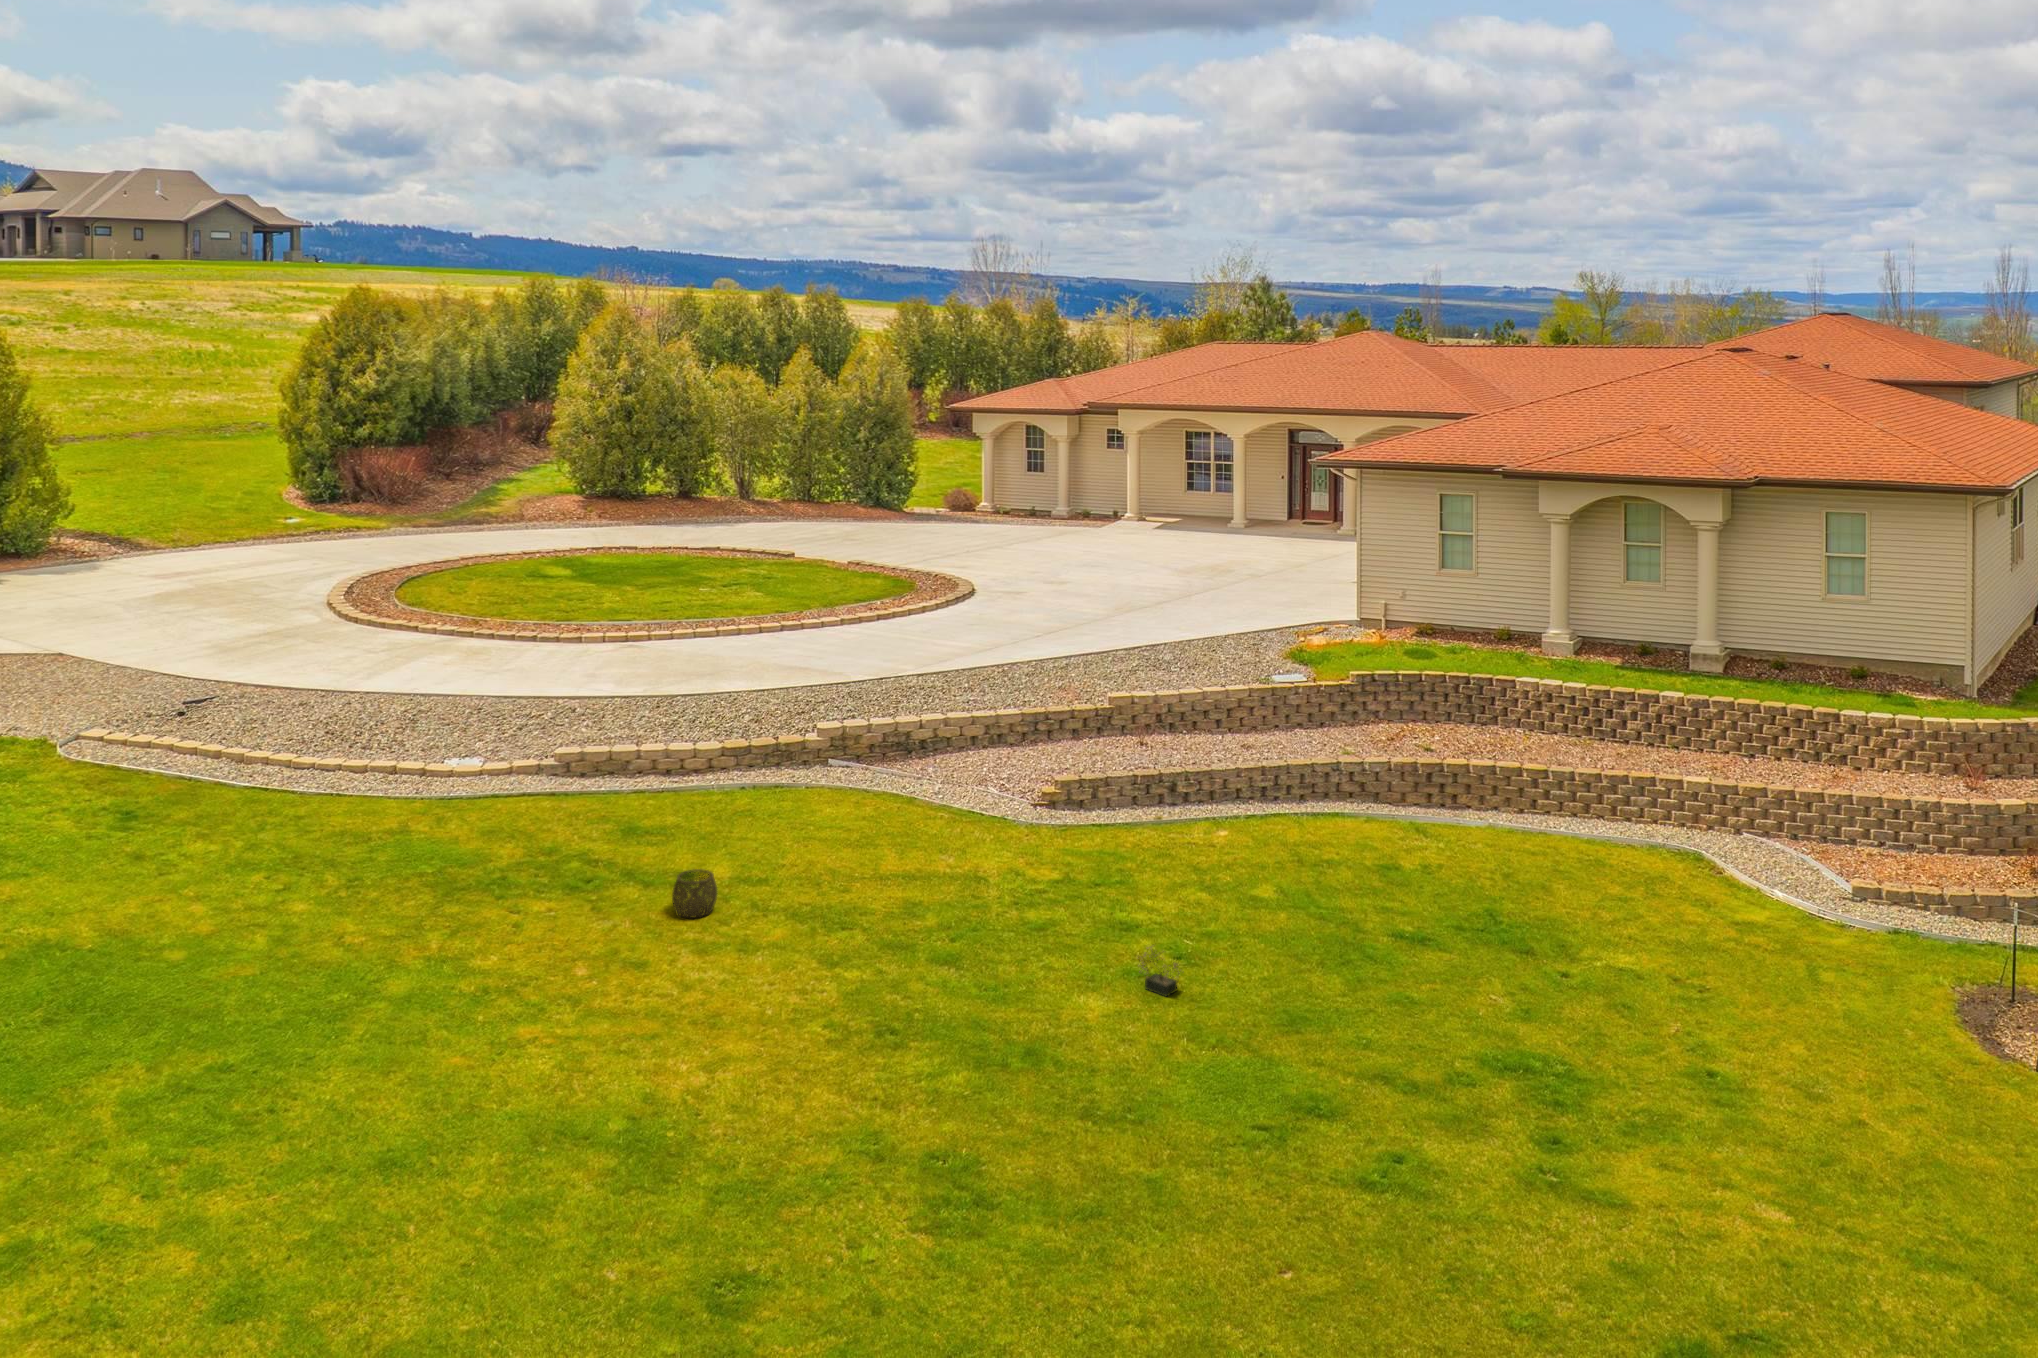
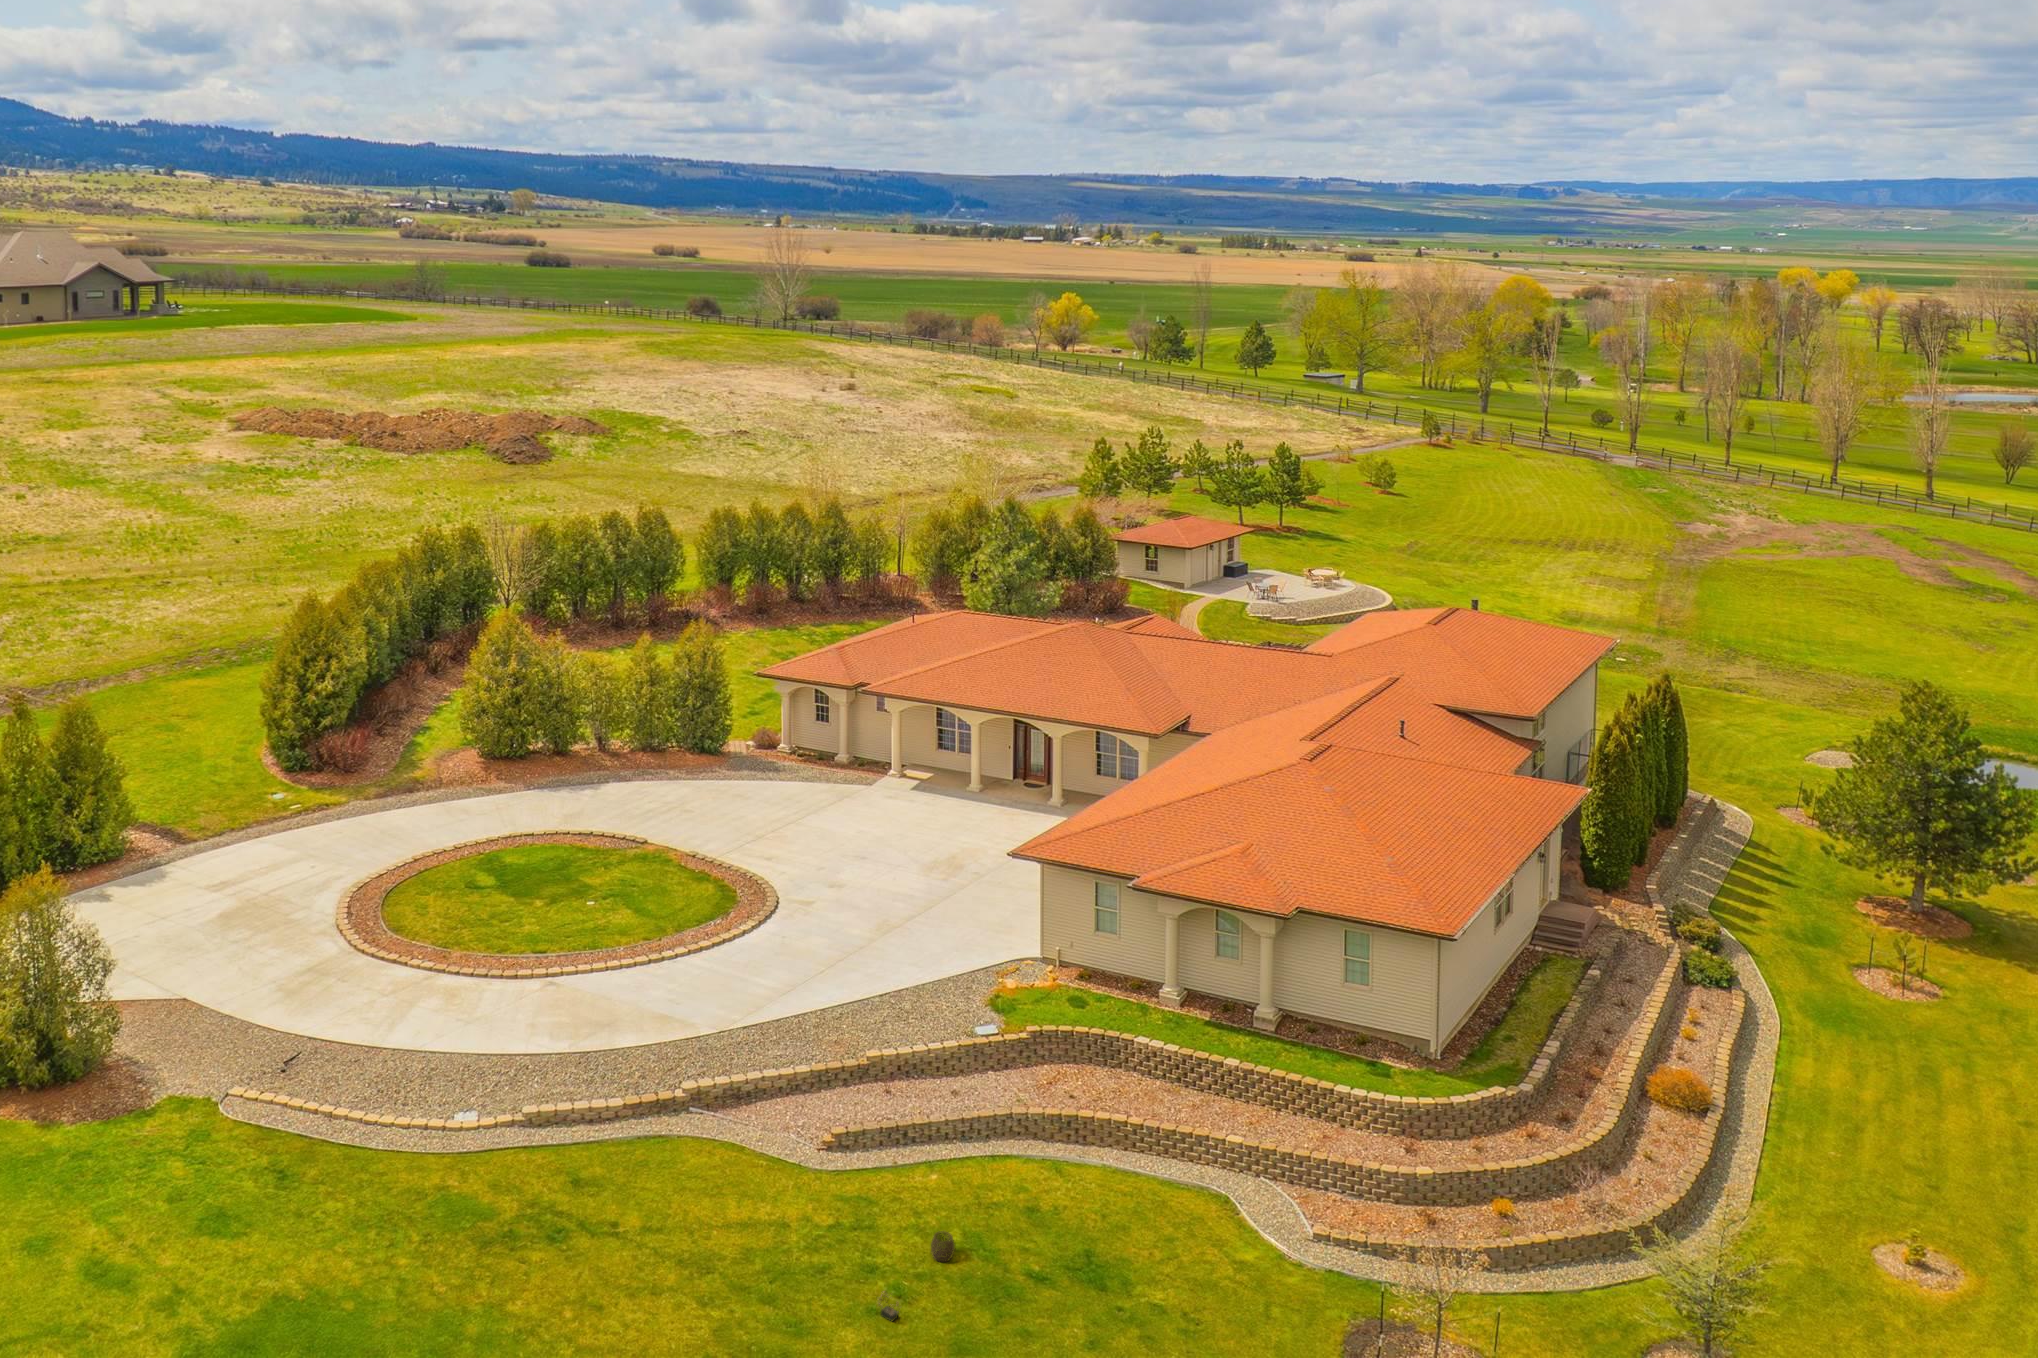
woven basket: present [672,869,717,918] -> present [931,1231,955,1262]

